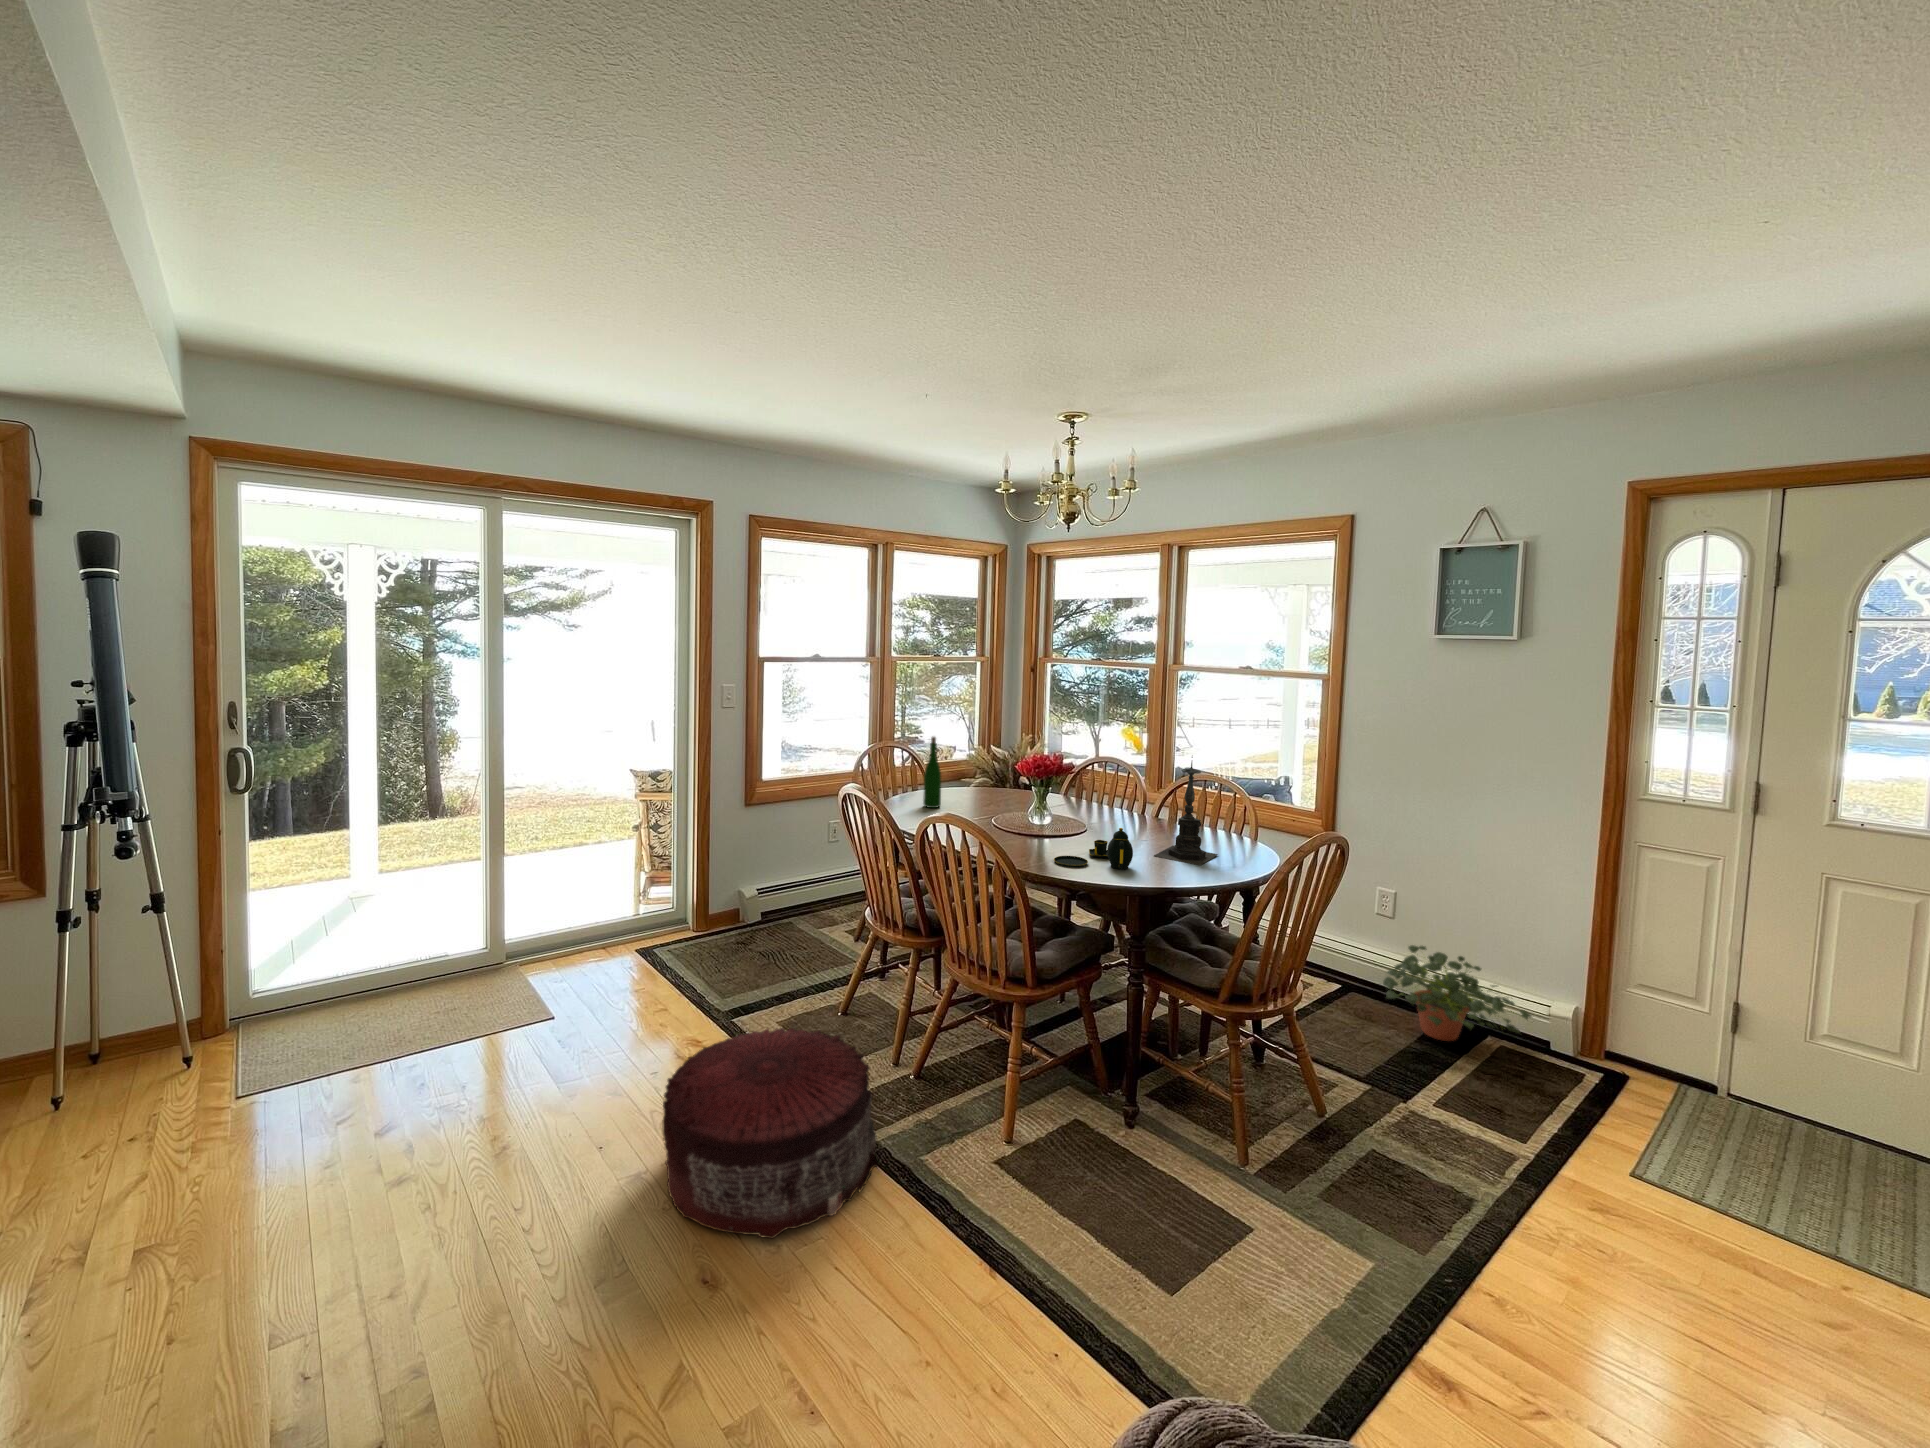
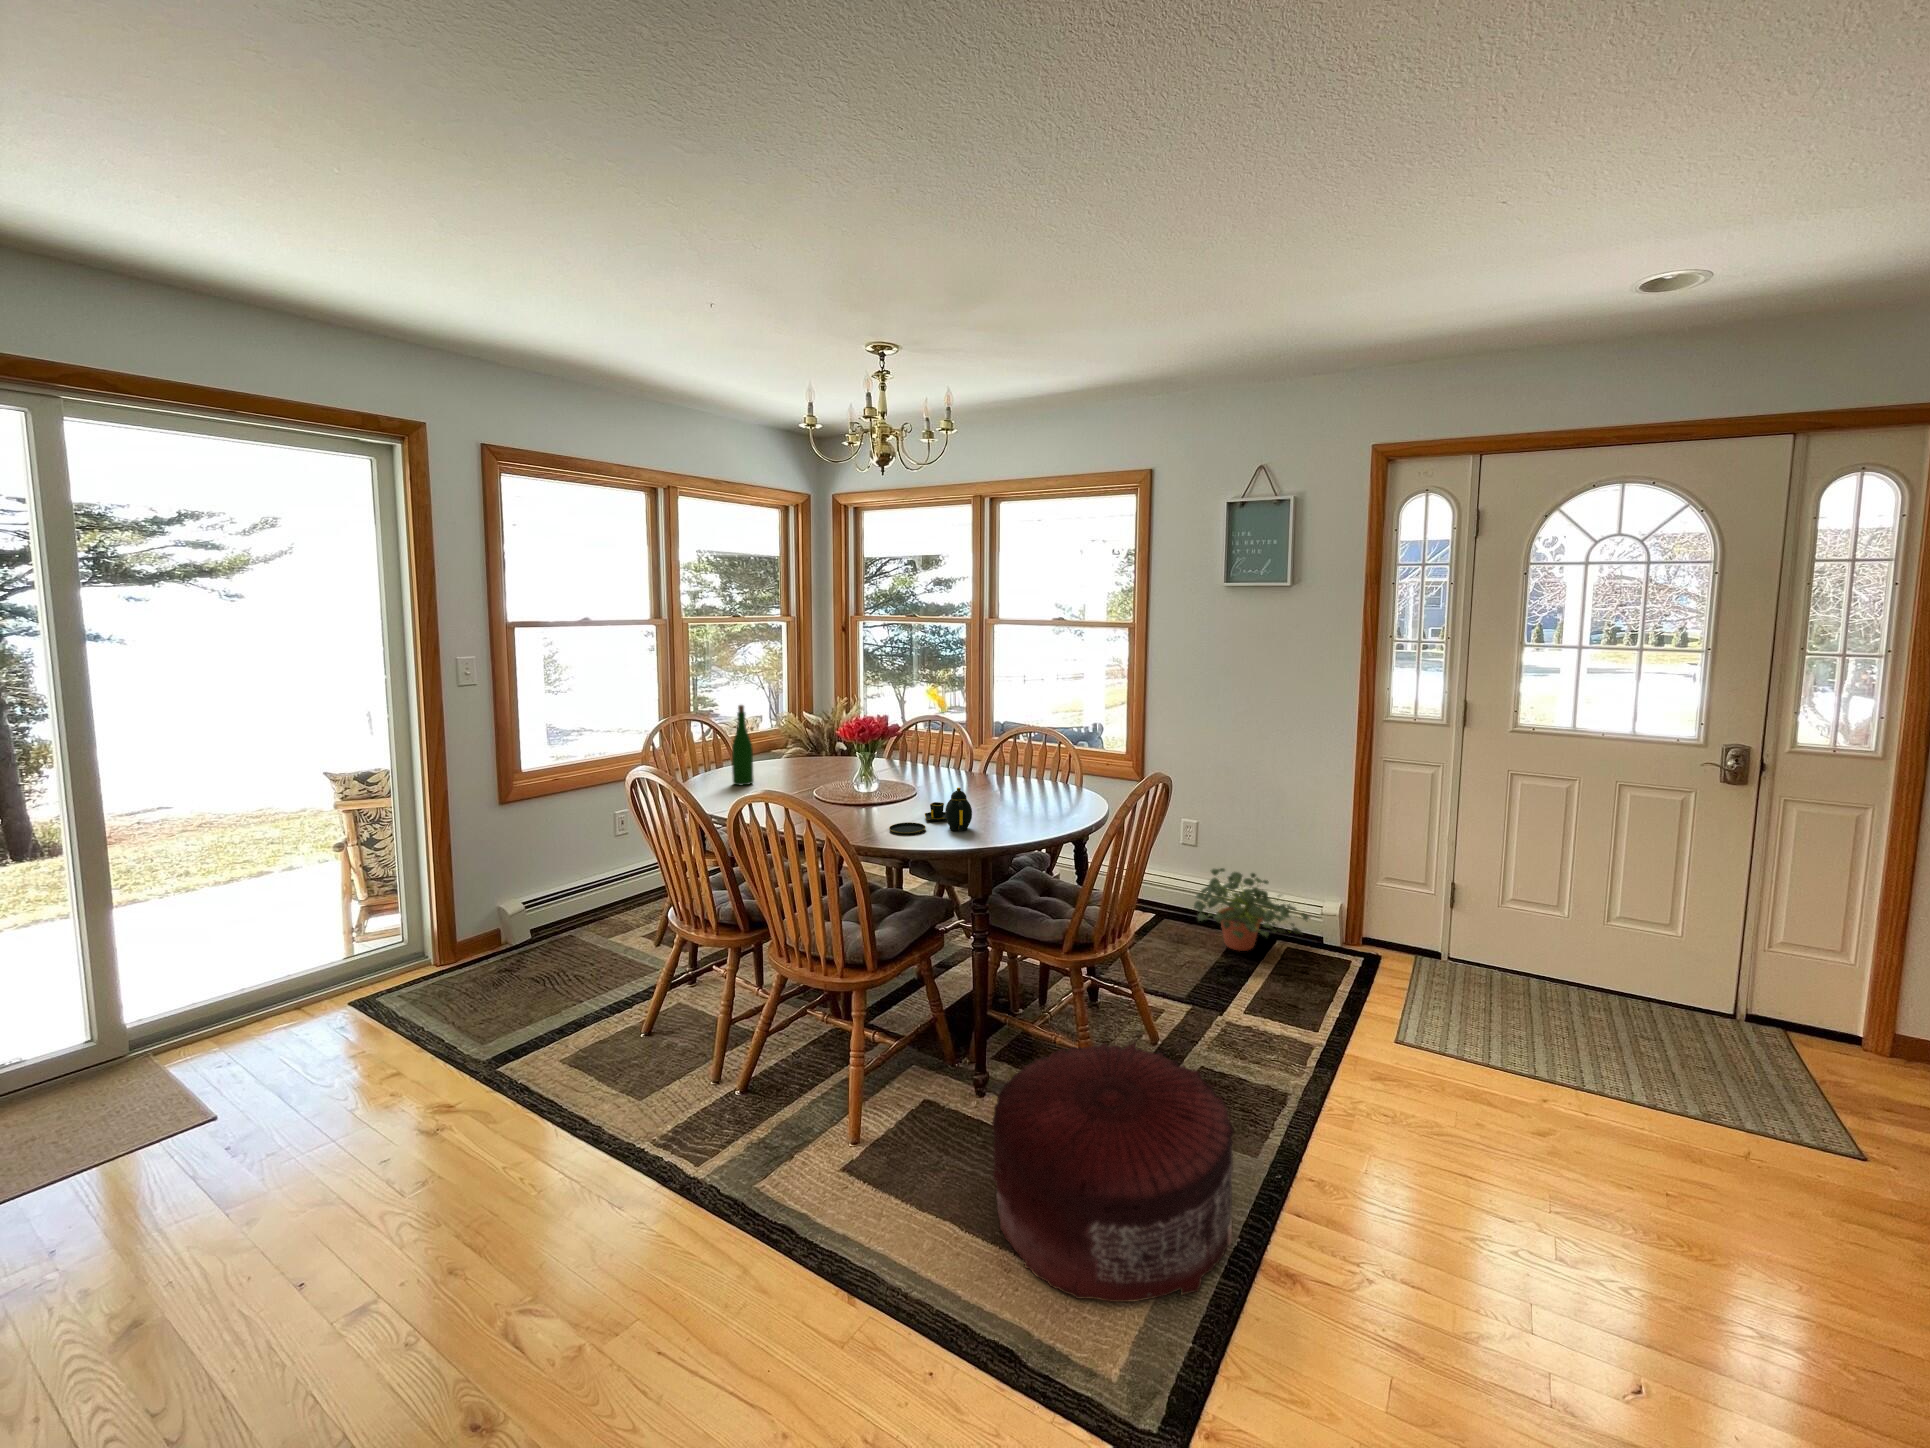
candle holder: present [1154,757,1218,865] -> none [990,707,1052,818]
pouf: present [663,1028,878,1239] -> present [992,1042,1234,1302]

